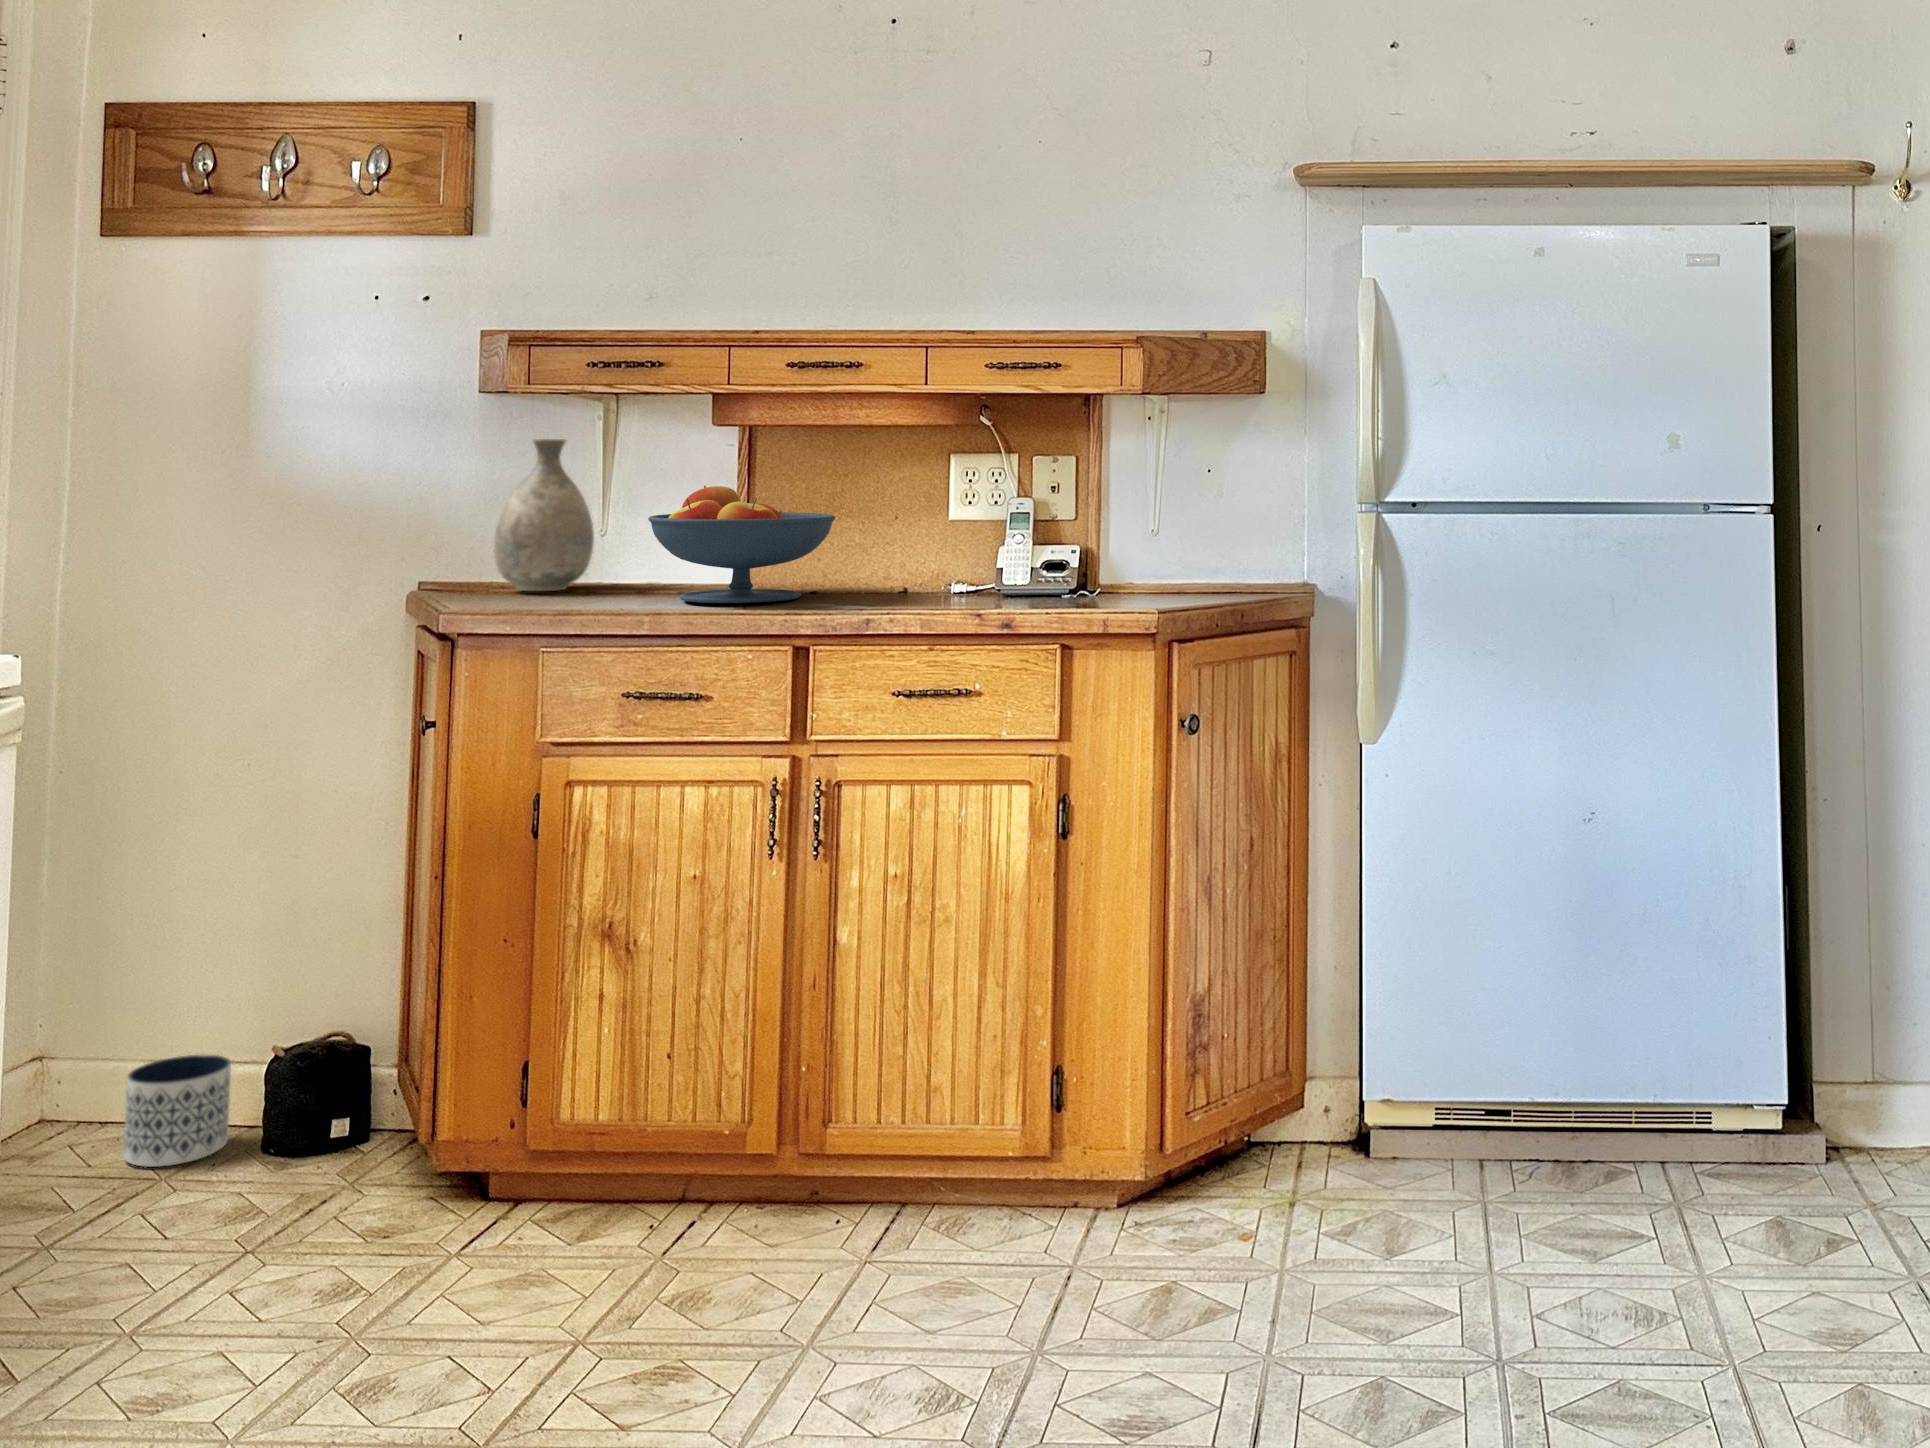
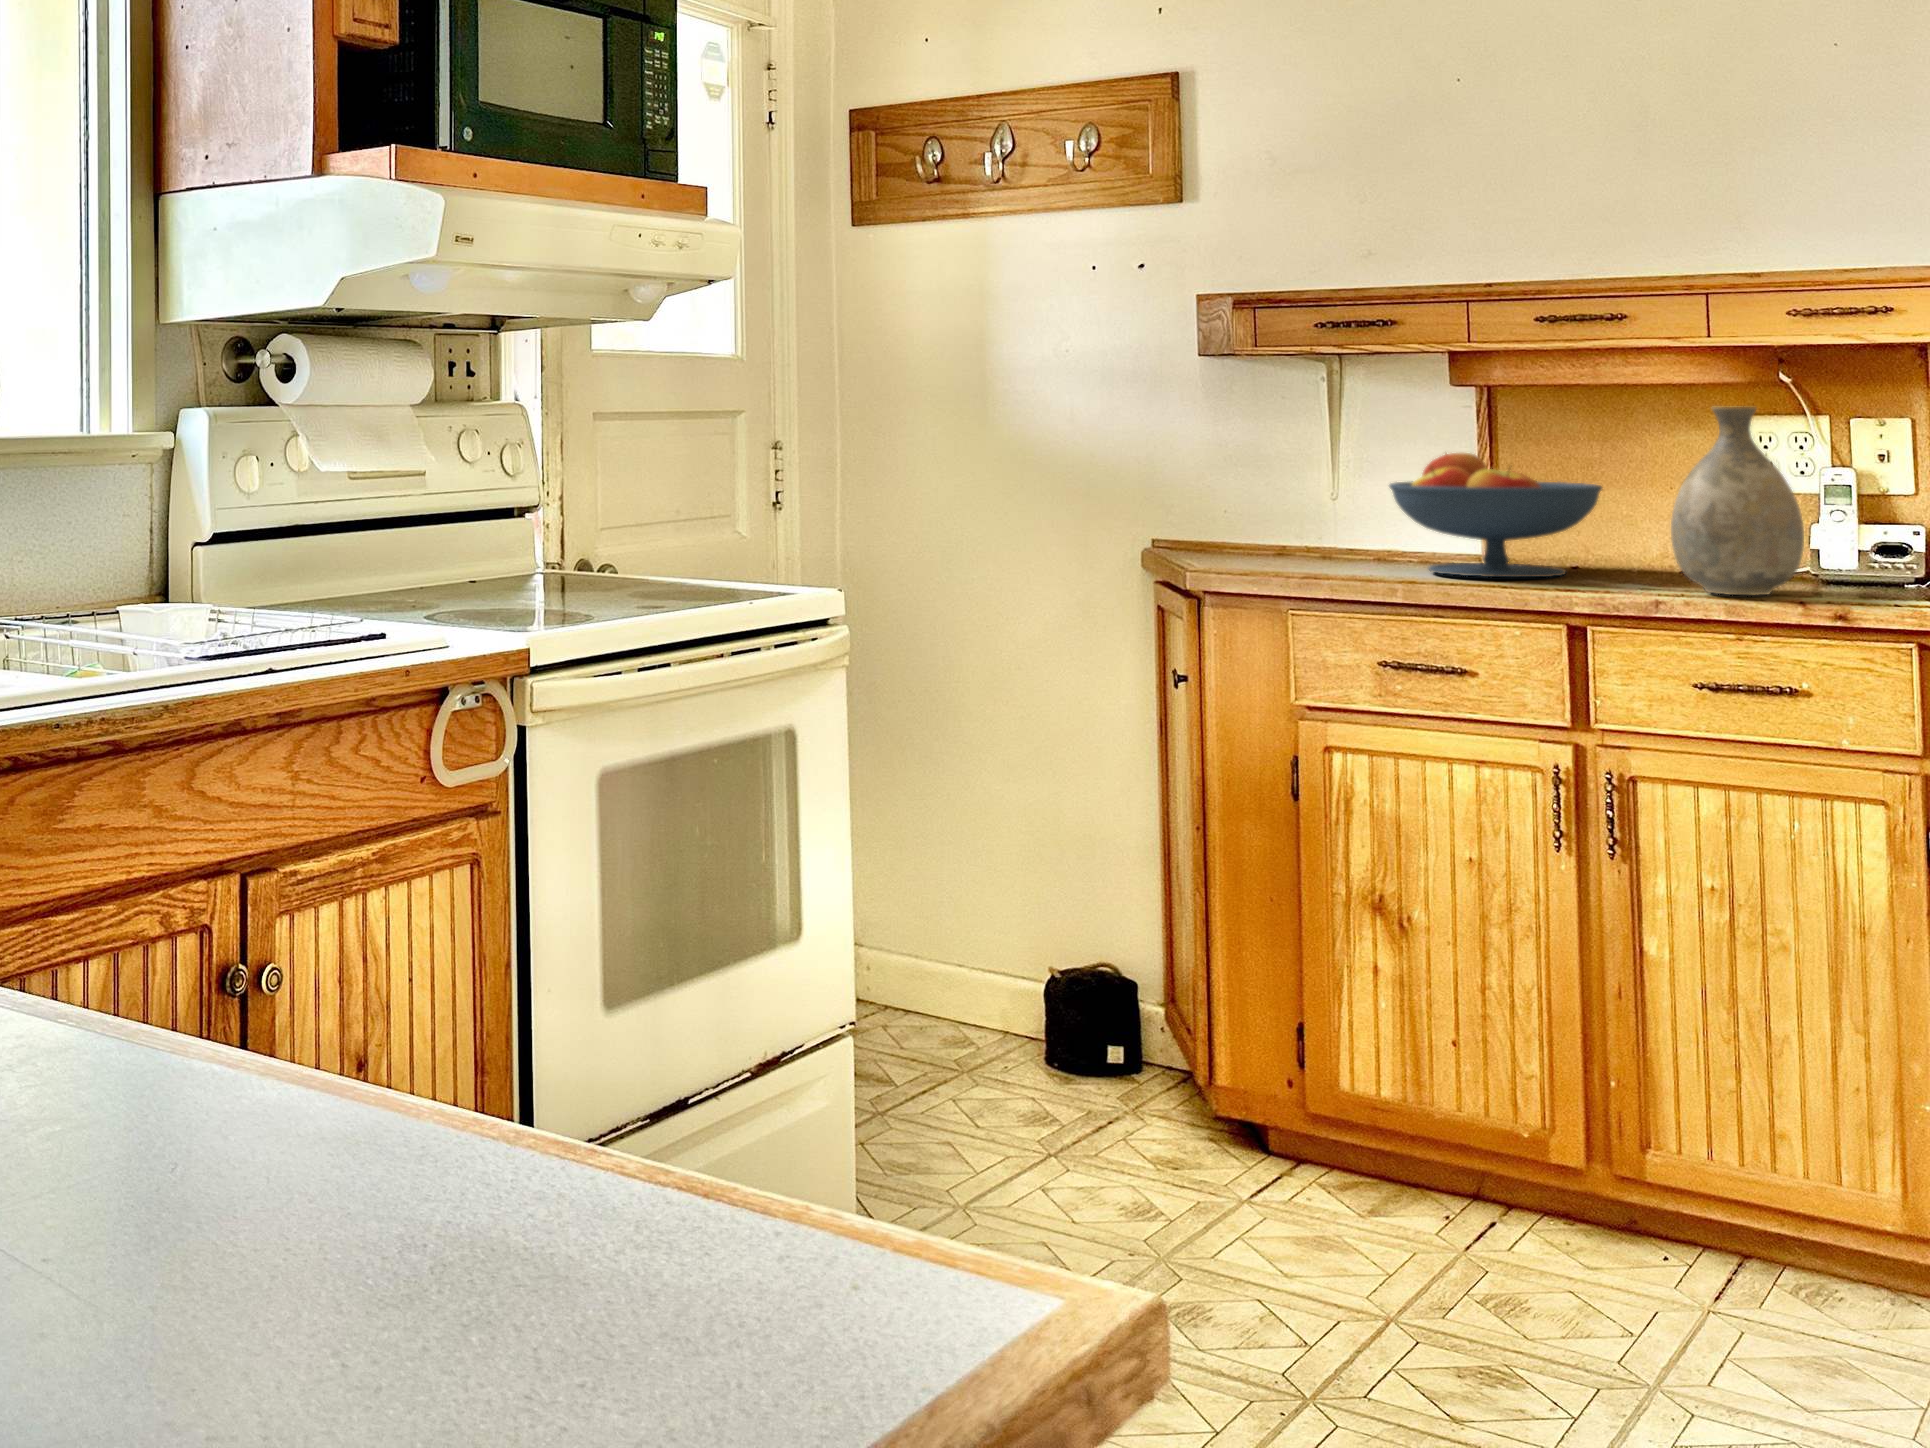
vase: present [494,439,594,591] -> present [1671,406,1804,595]
planter: present [123,1055,231,1167] -> none [928,970,1013,1065]

